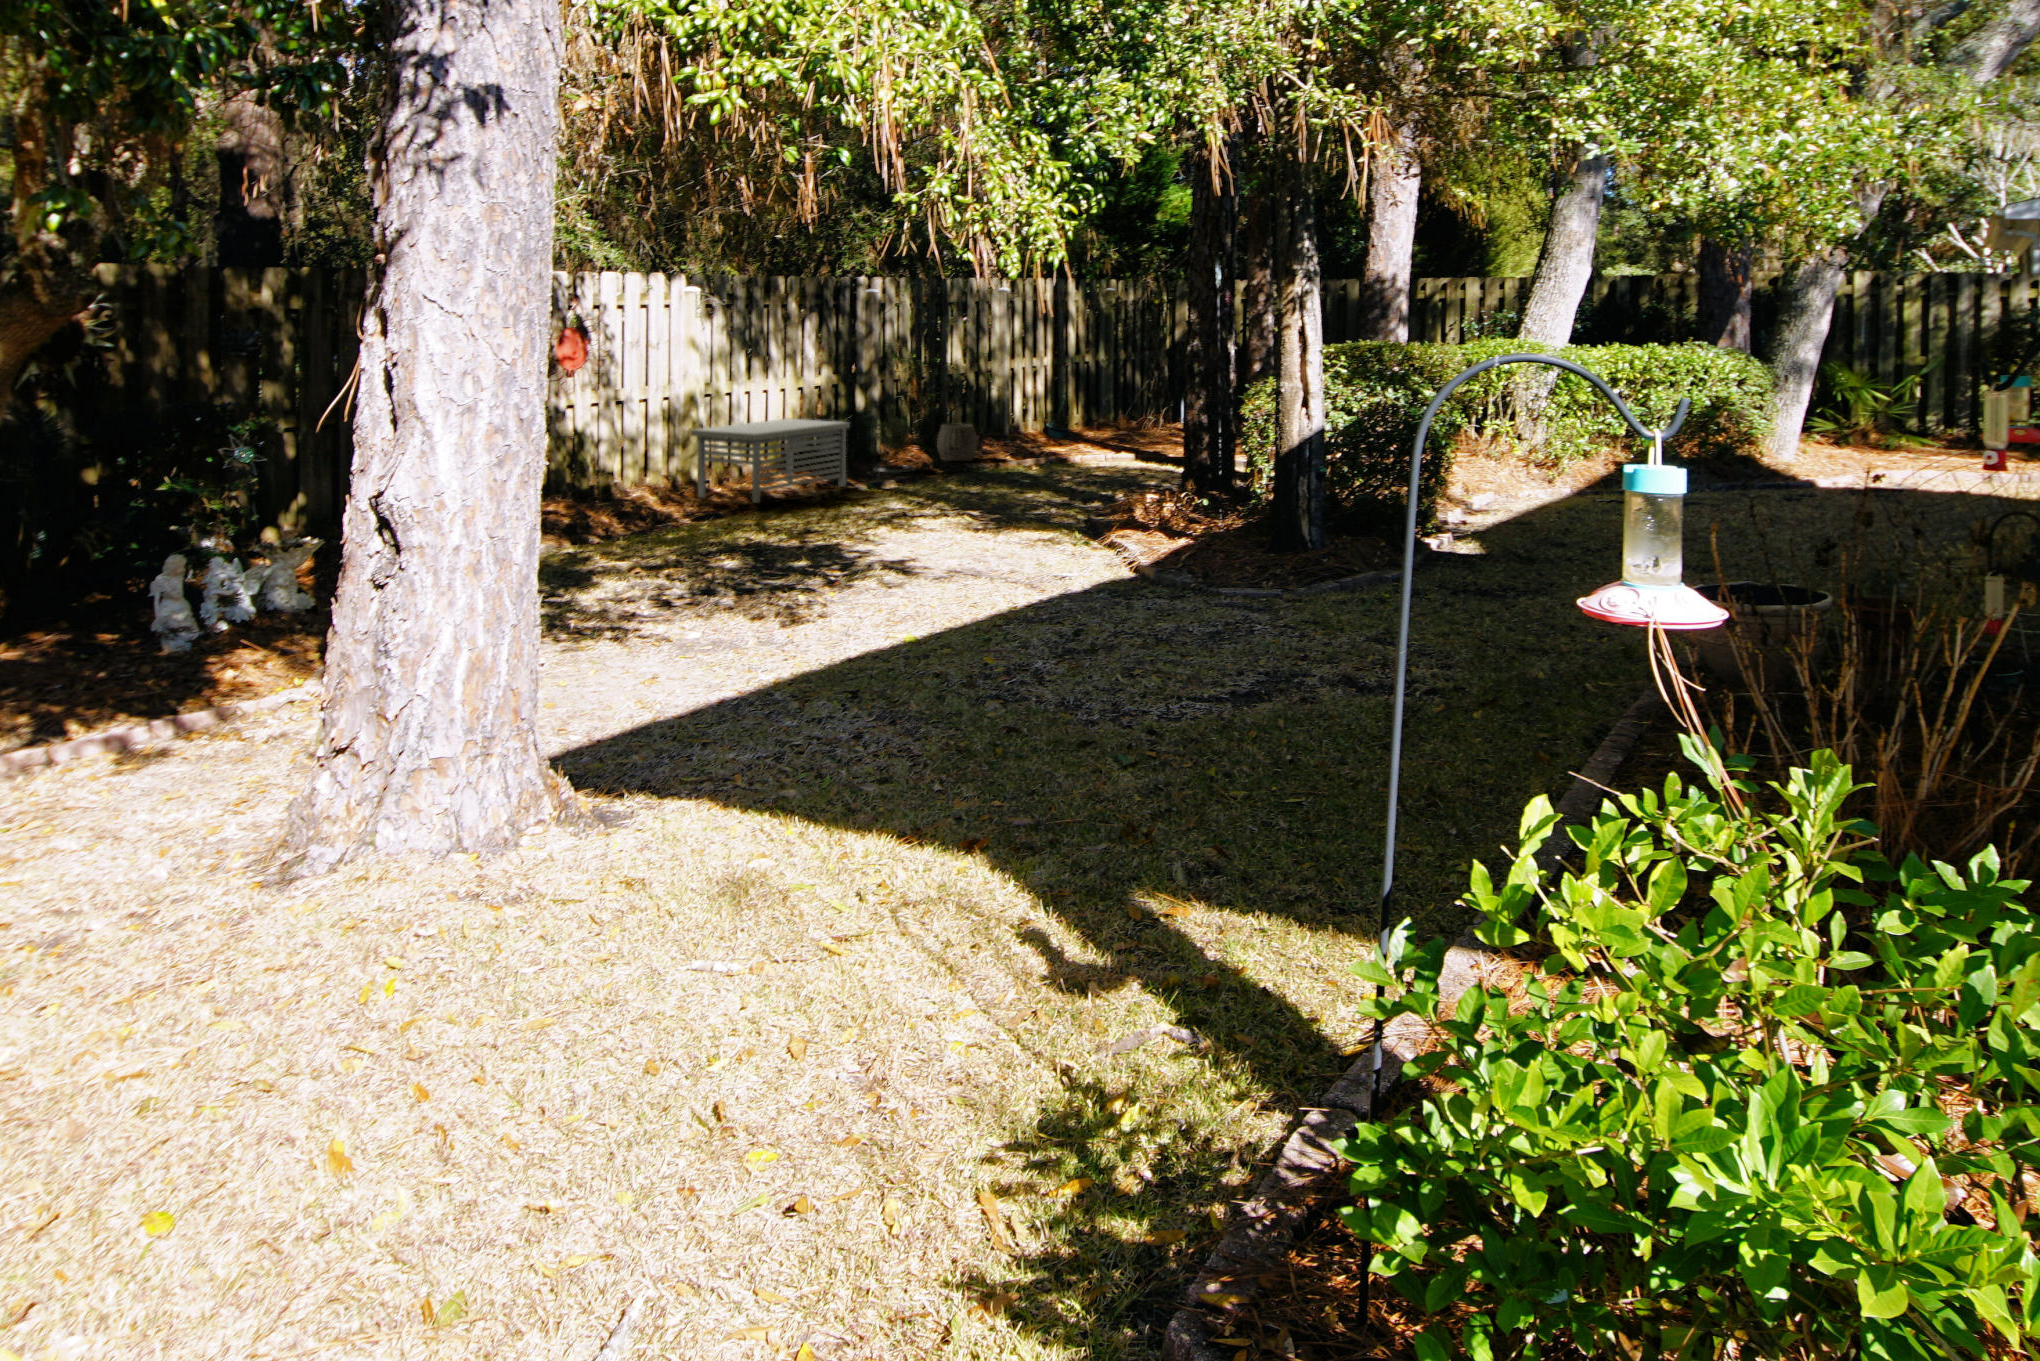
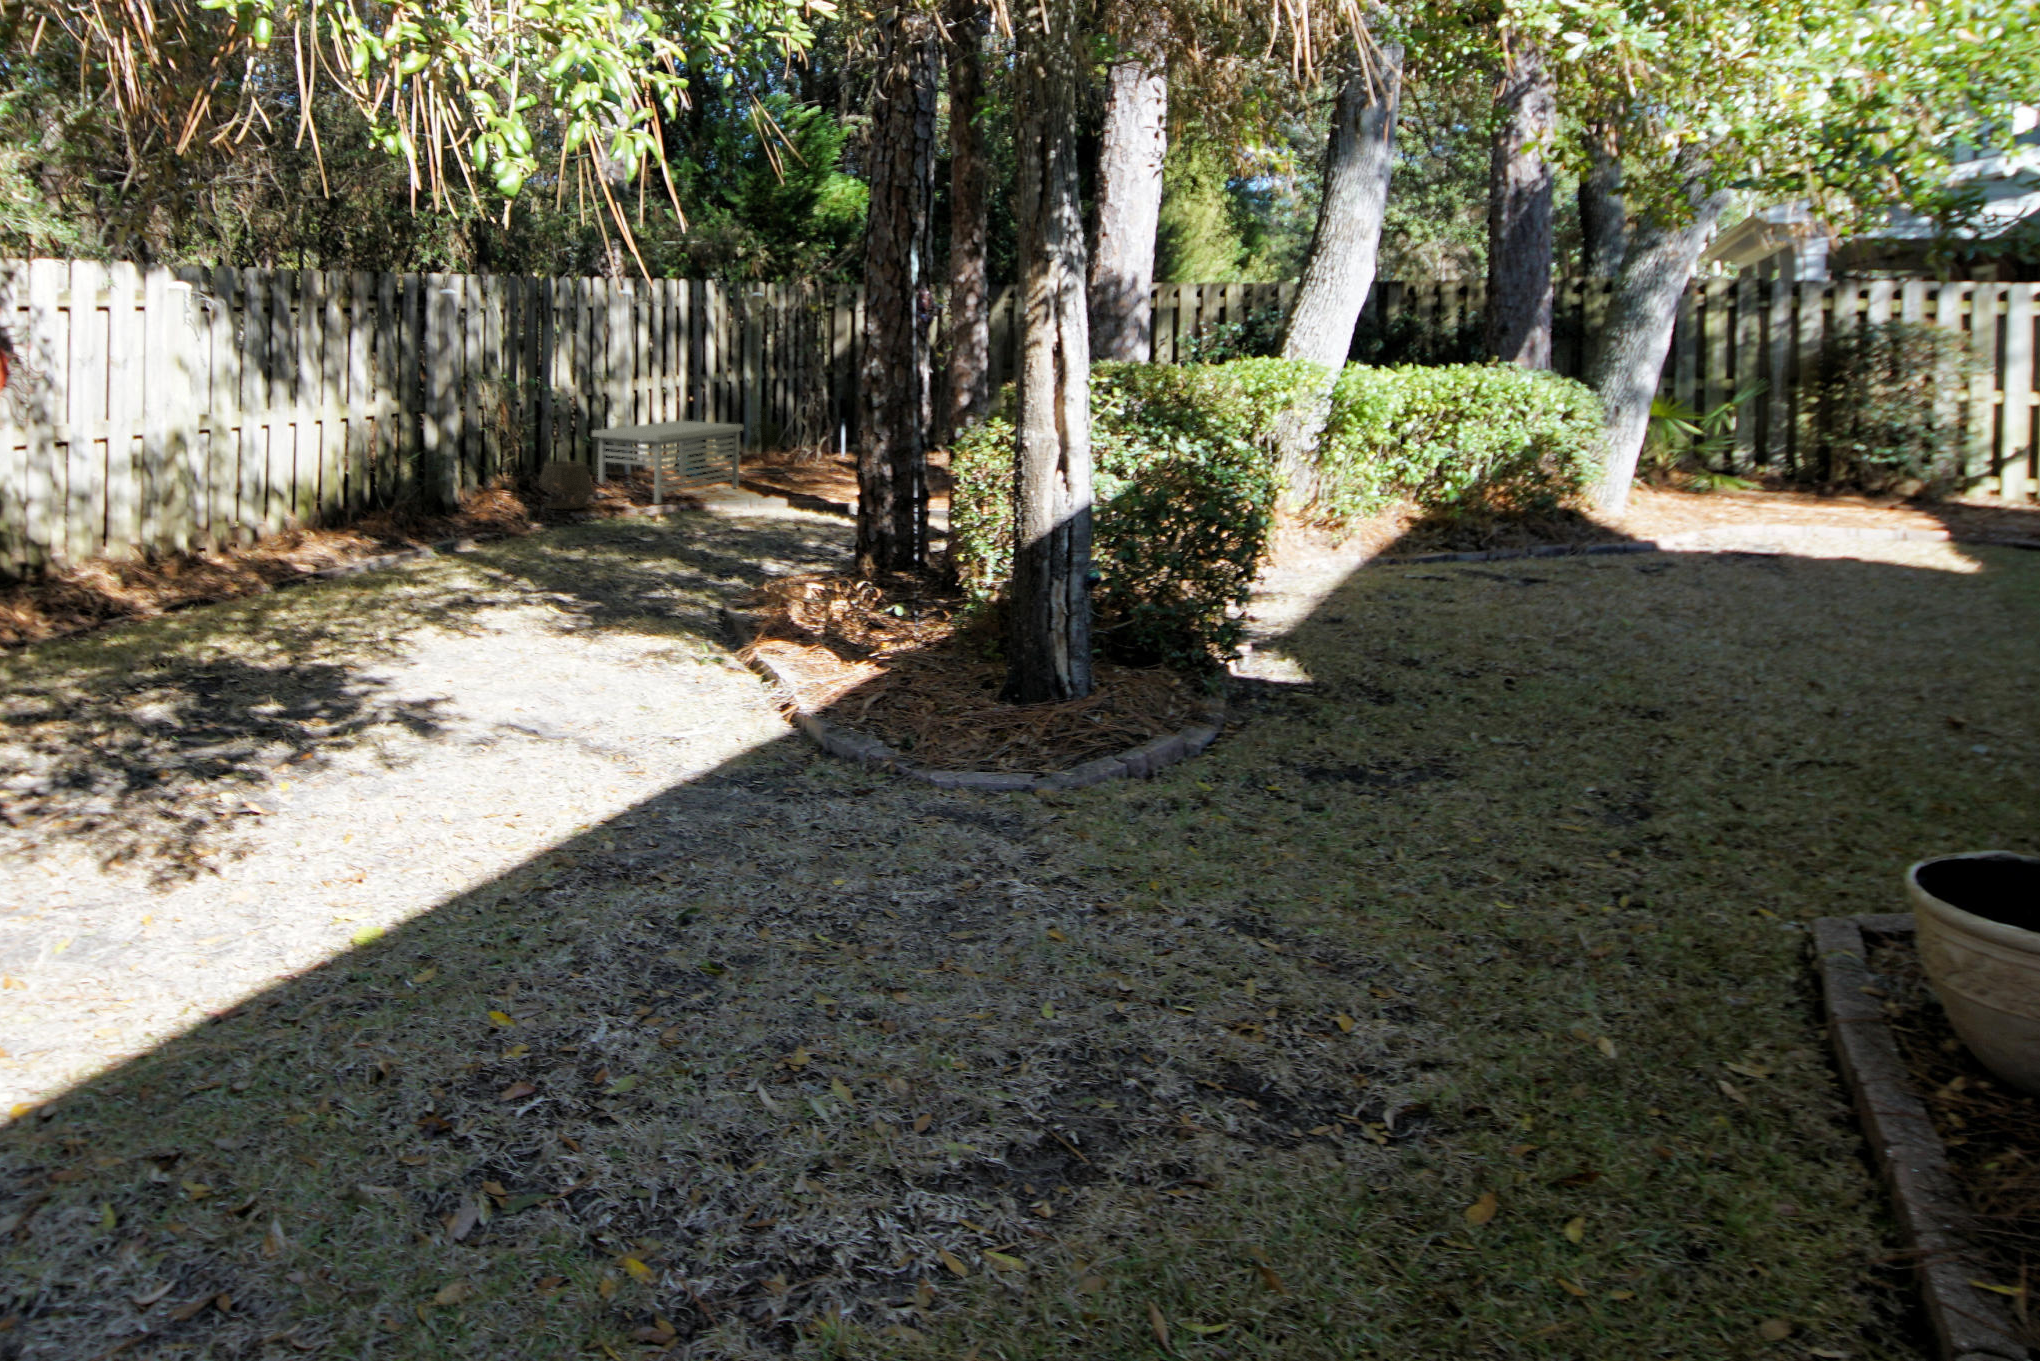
potted tree: present [874,406,914,472] -> present [746,405,788,474]
storage bench: present [690,419,850,503] -> present [592,421,743,504]

